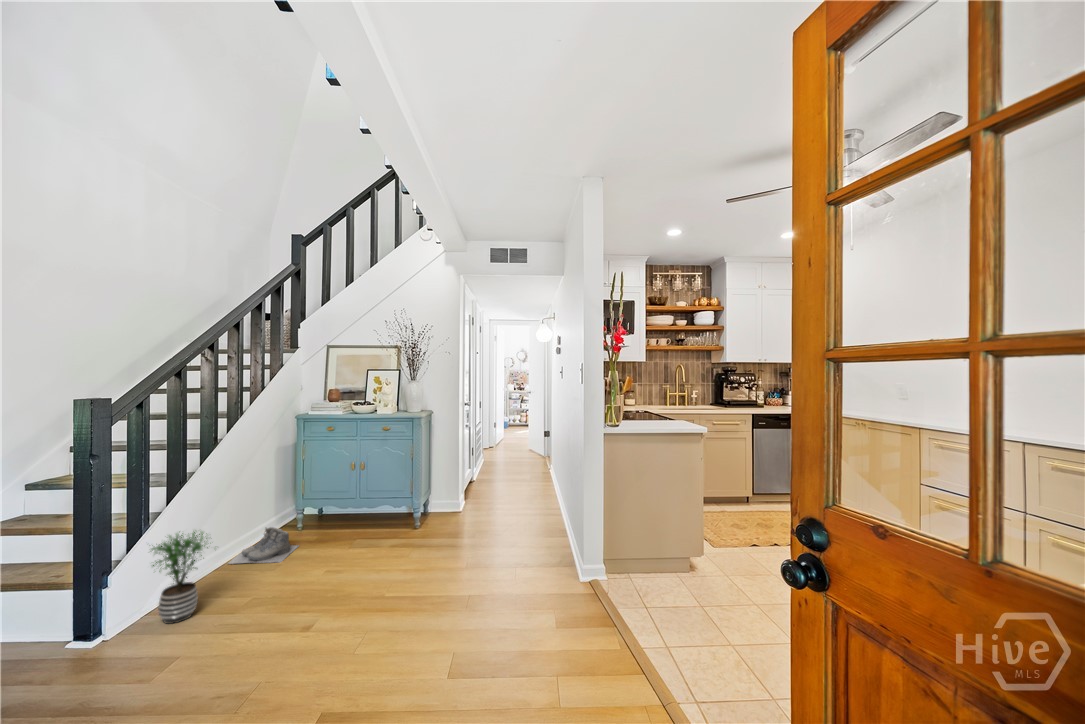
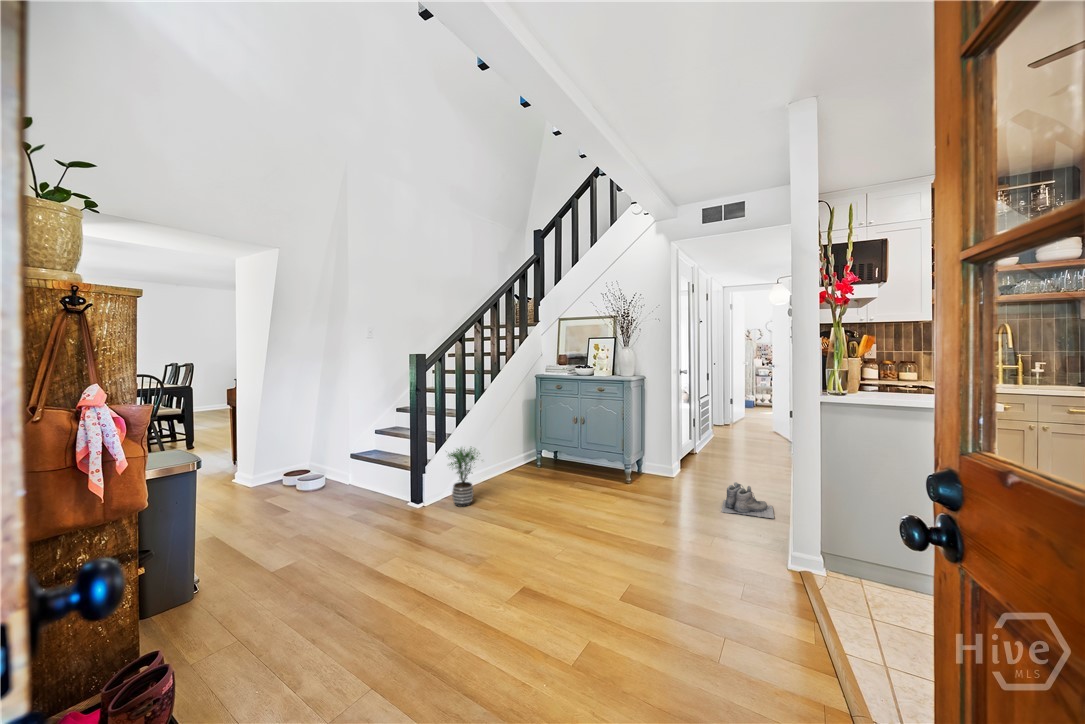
boots: present [229,527,298,564] -> present [722,482,774,518]

